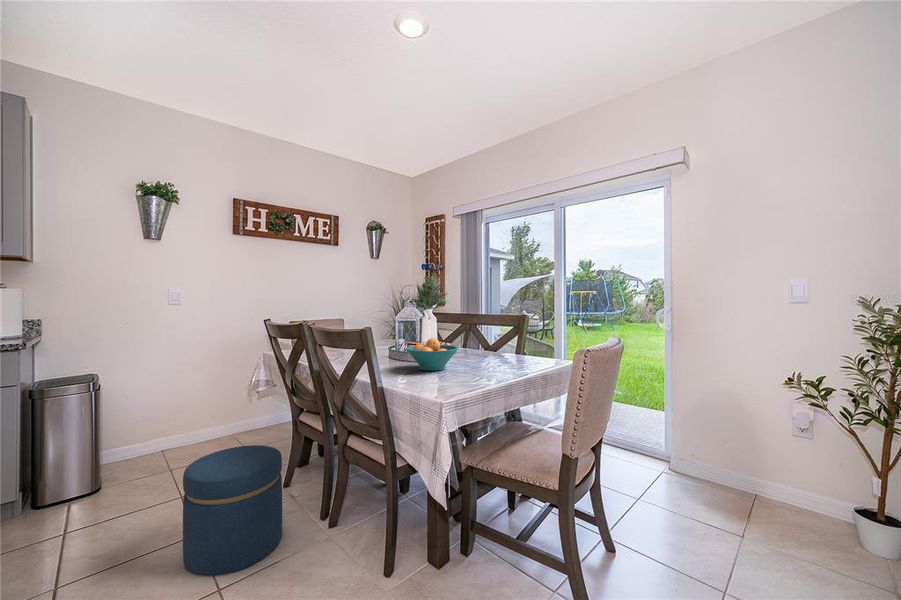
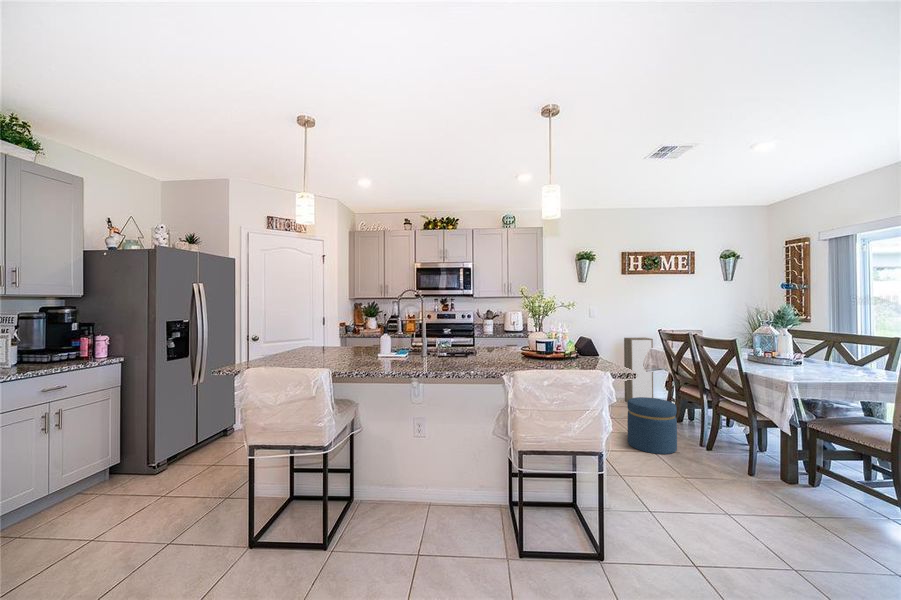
storage cabinet: none [236,333,280,441] -> present [624,338,653,402]
fruit bowl: present [406,338,459,371] -> none [763,349,811,371]

